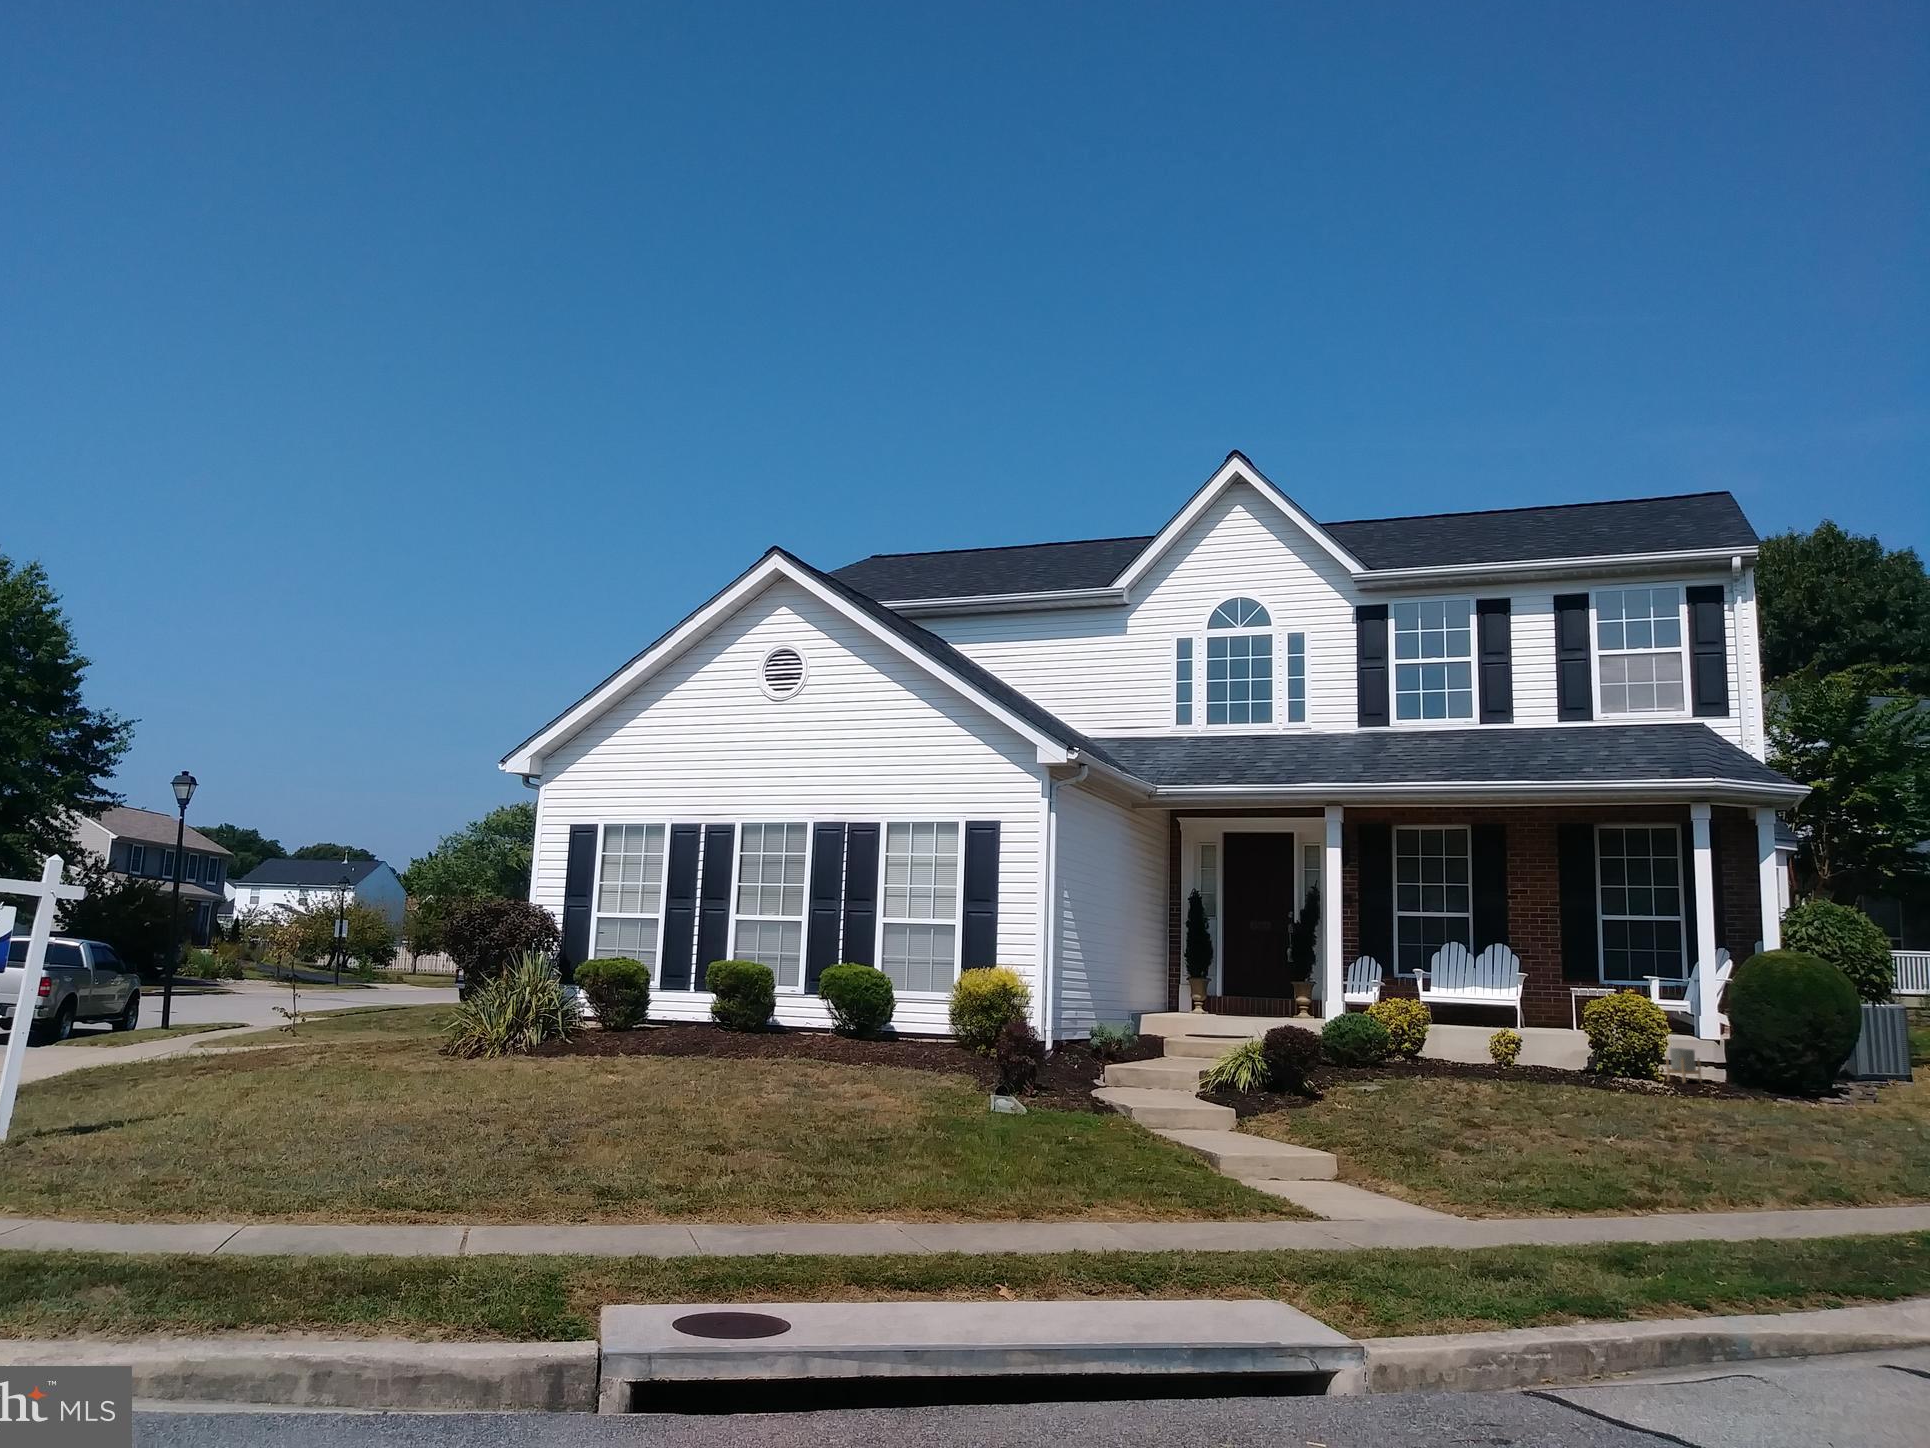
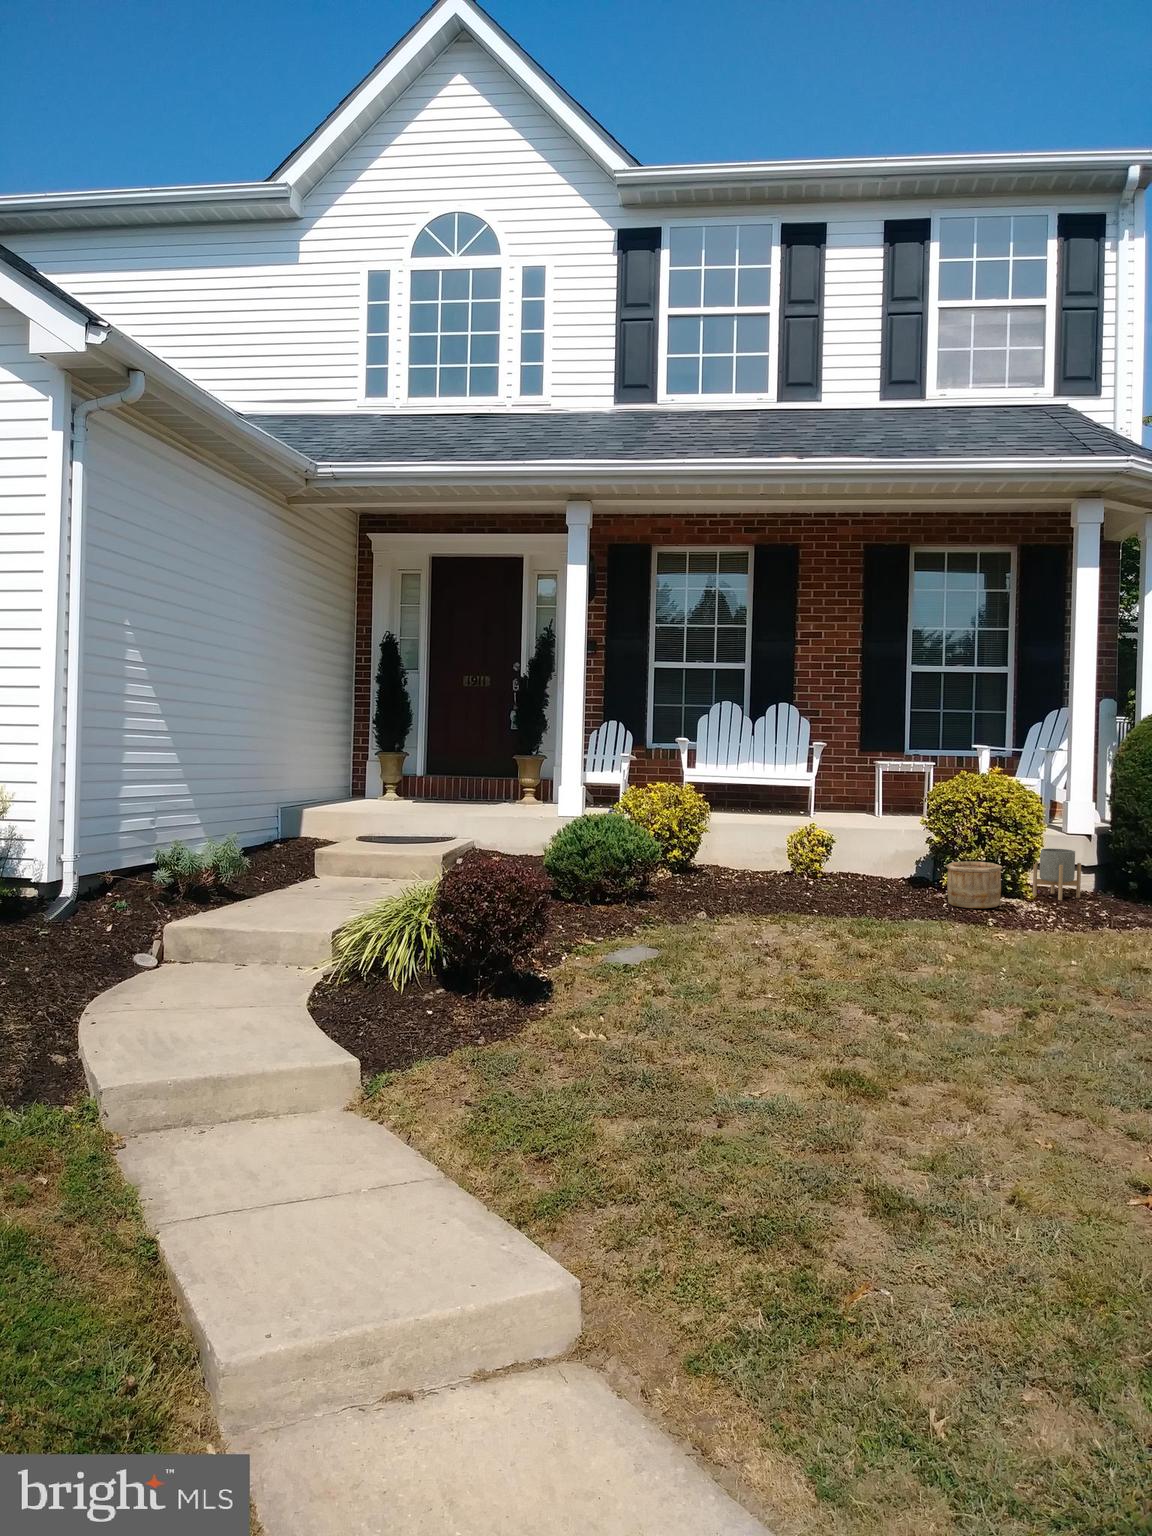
wooden bucket: none [1595,1053,1635,1083] -> present [946,861,1002,908]

